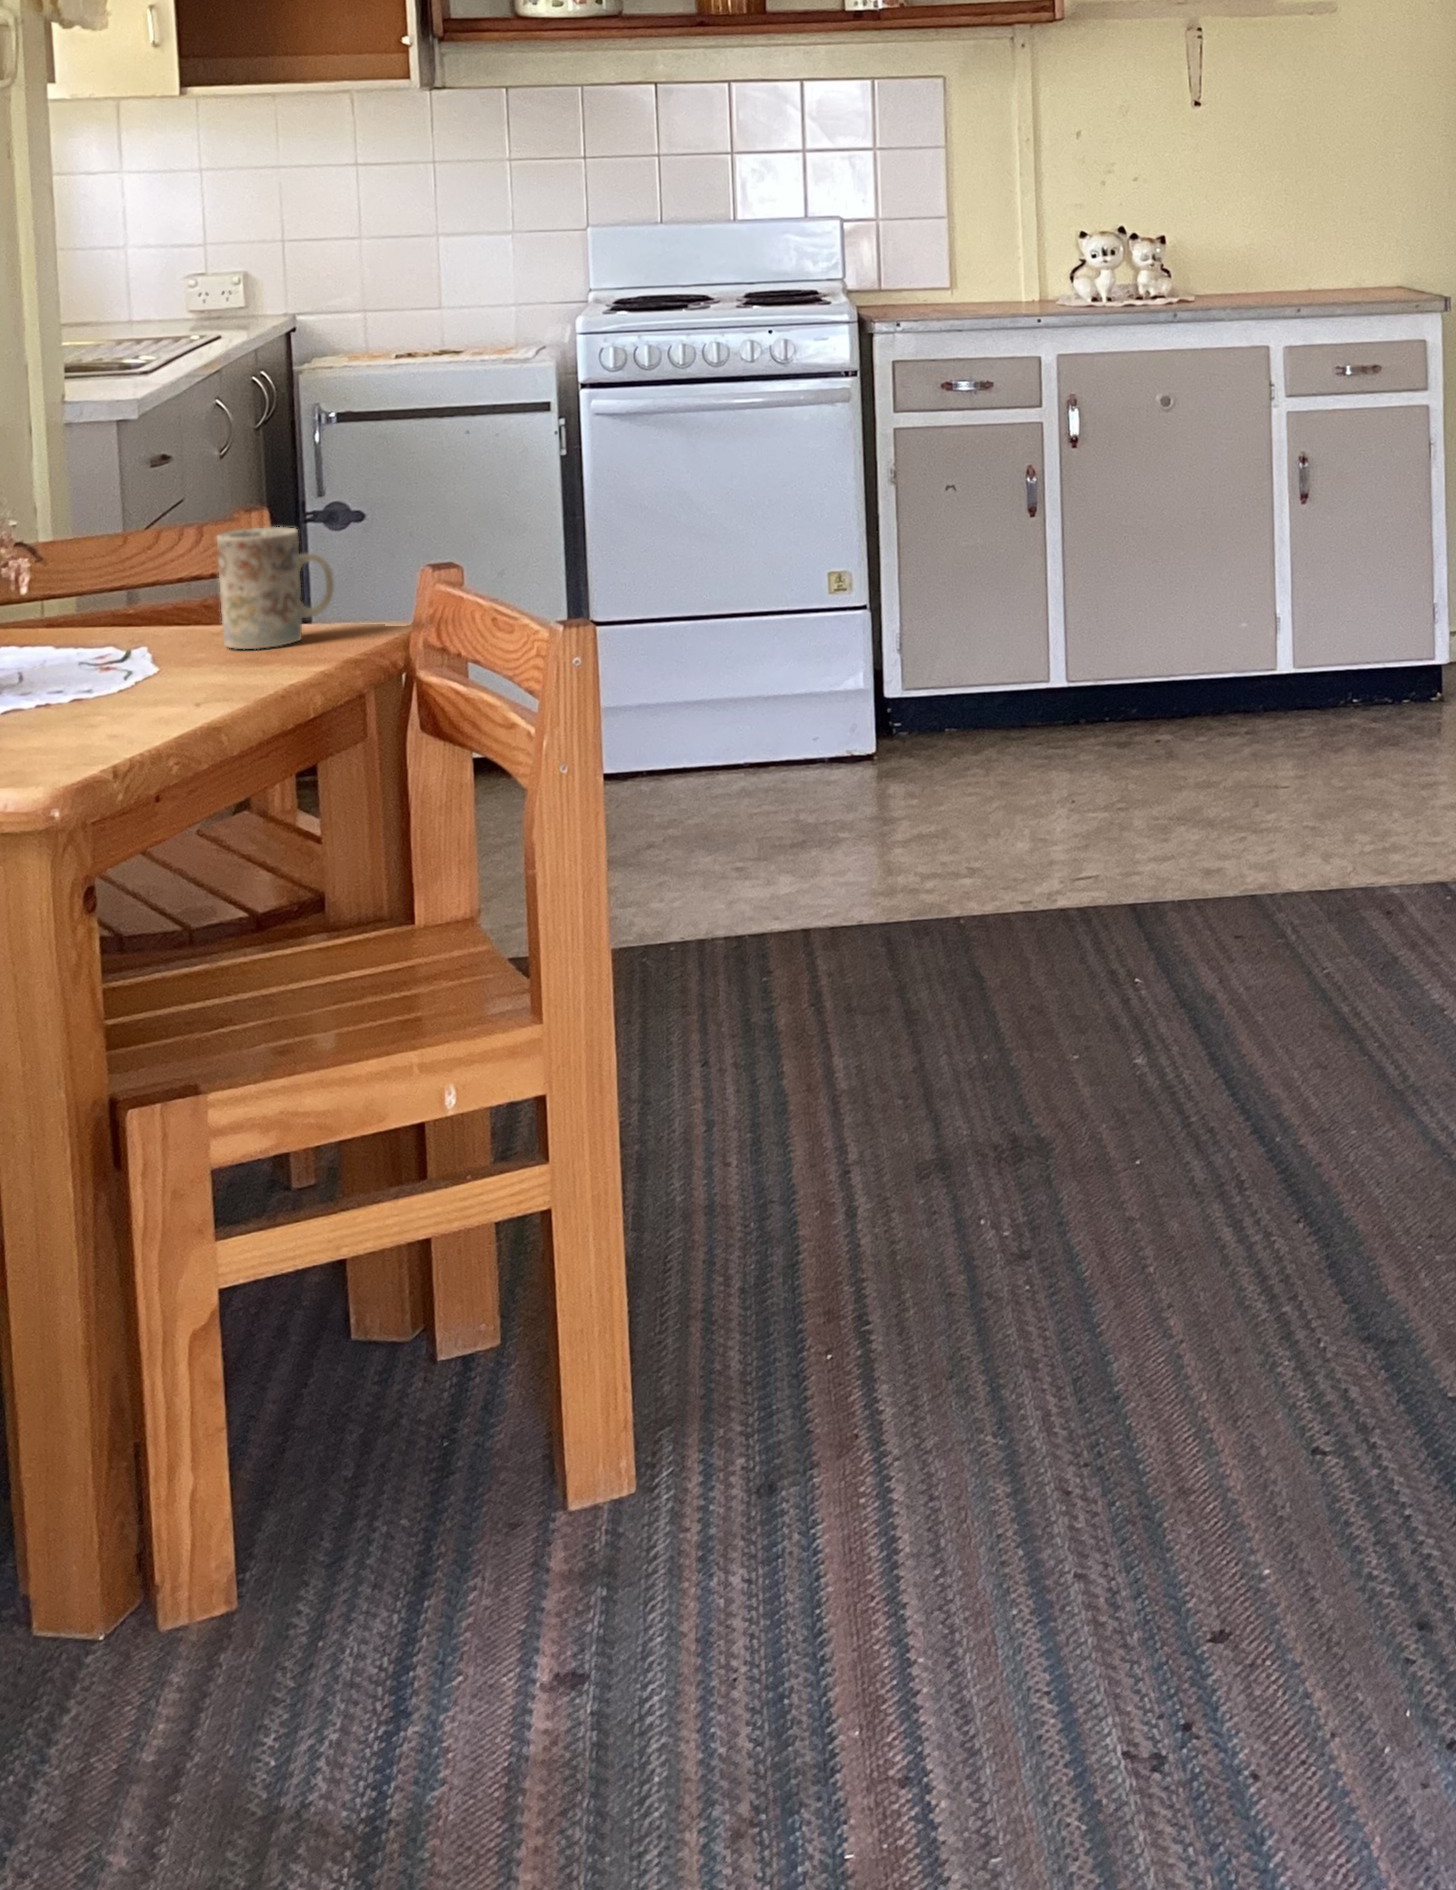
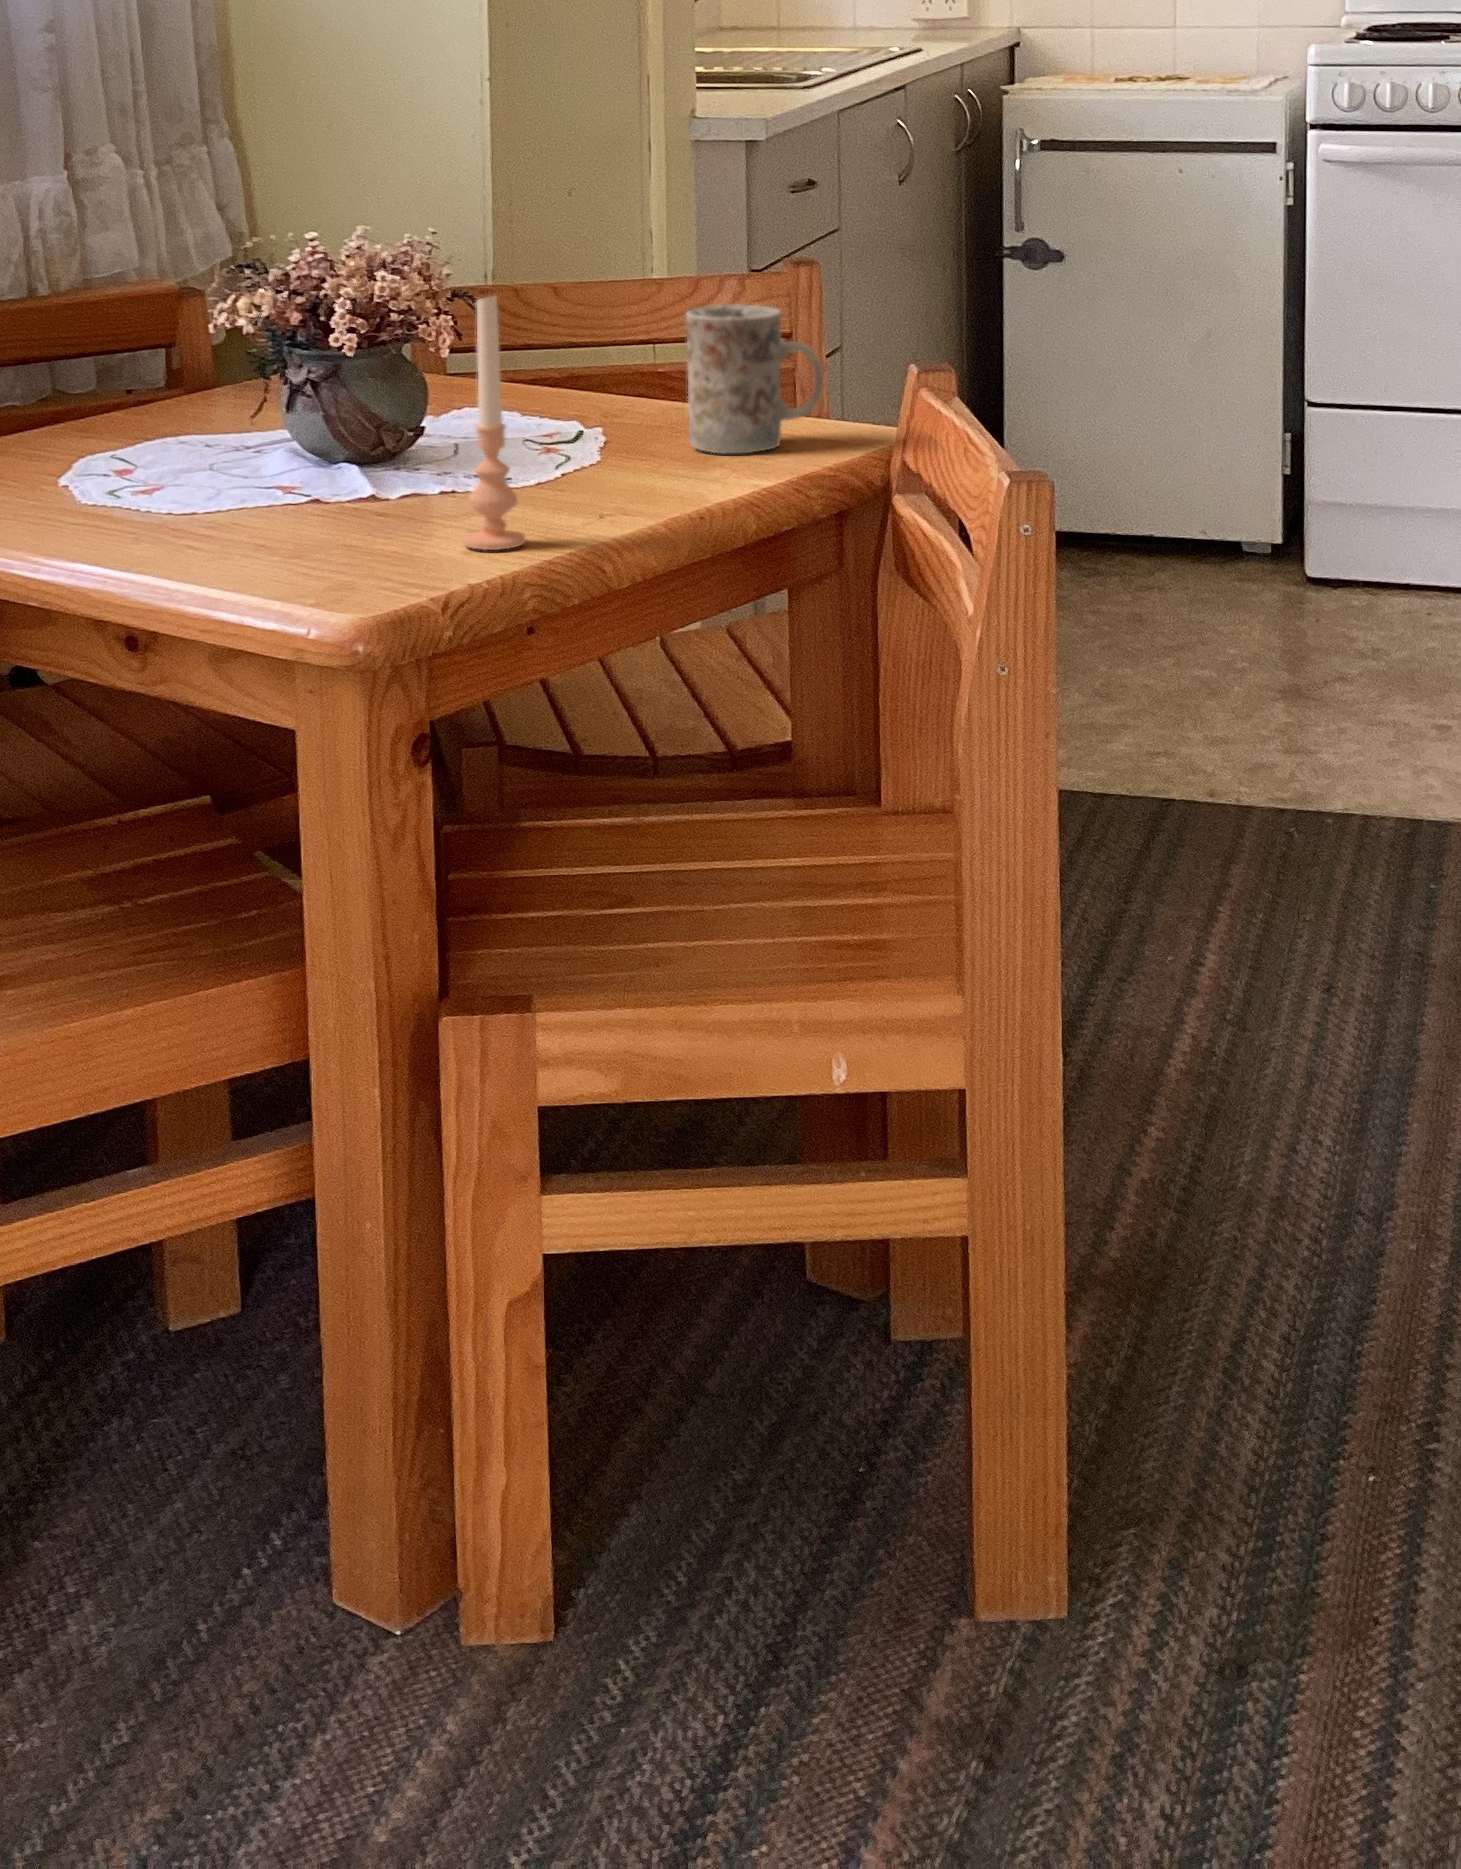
candle: none [97,517,152,726] -> present [463,296,526,550]

